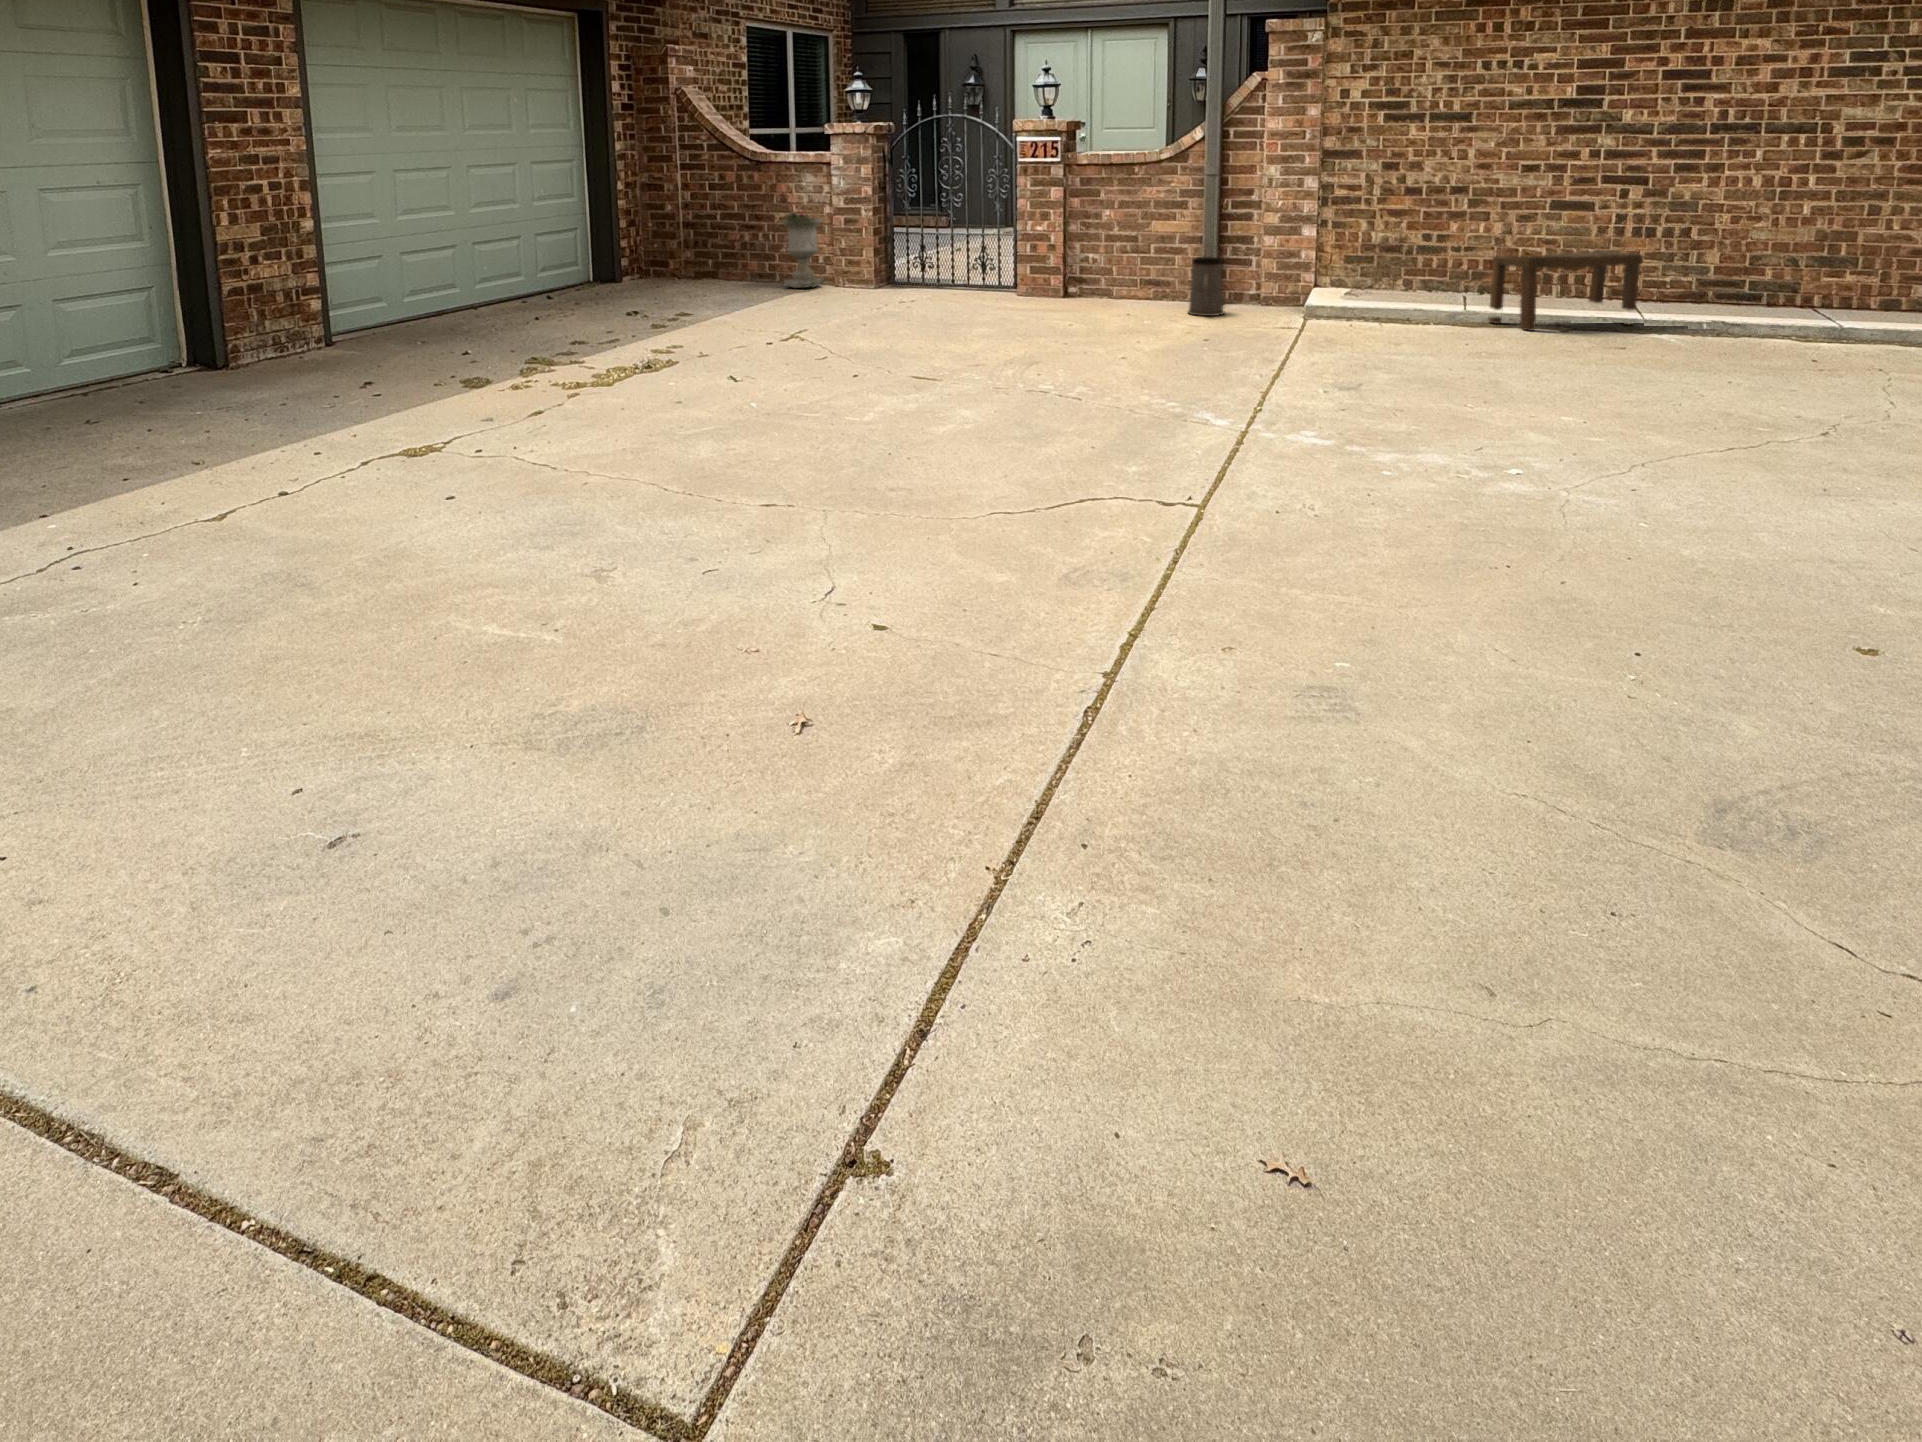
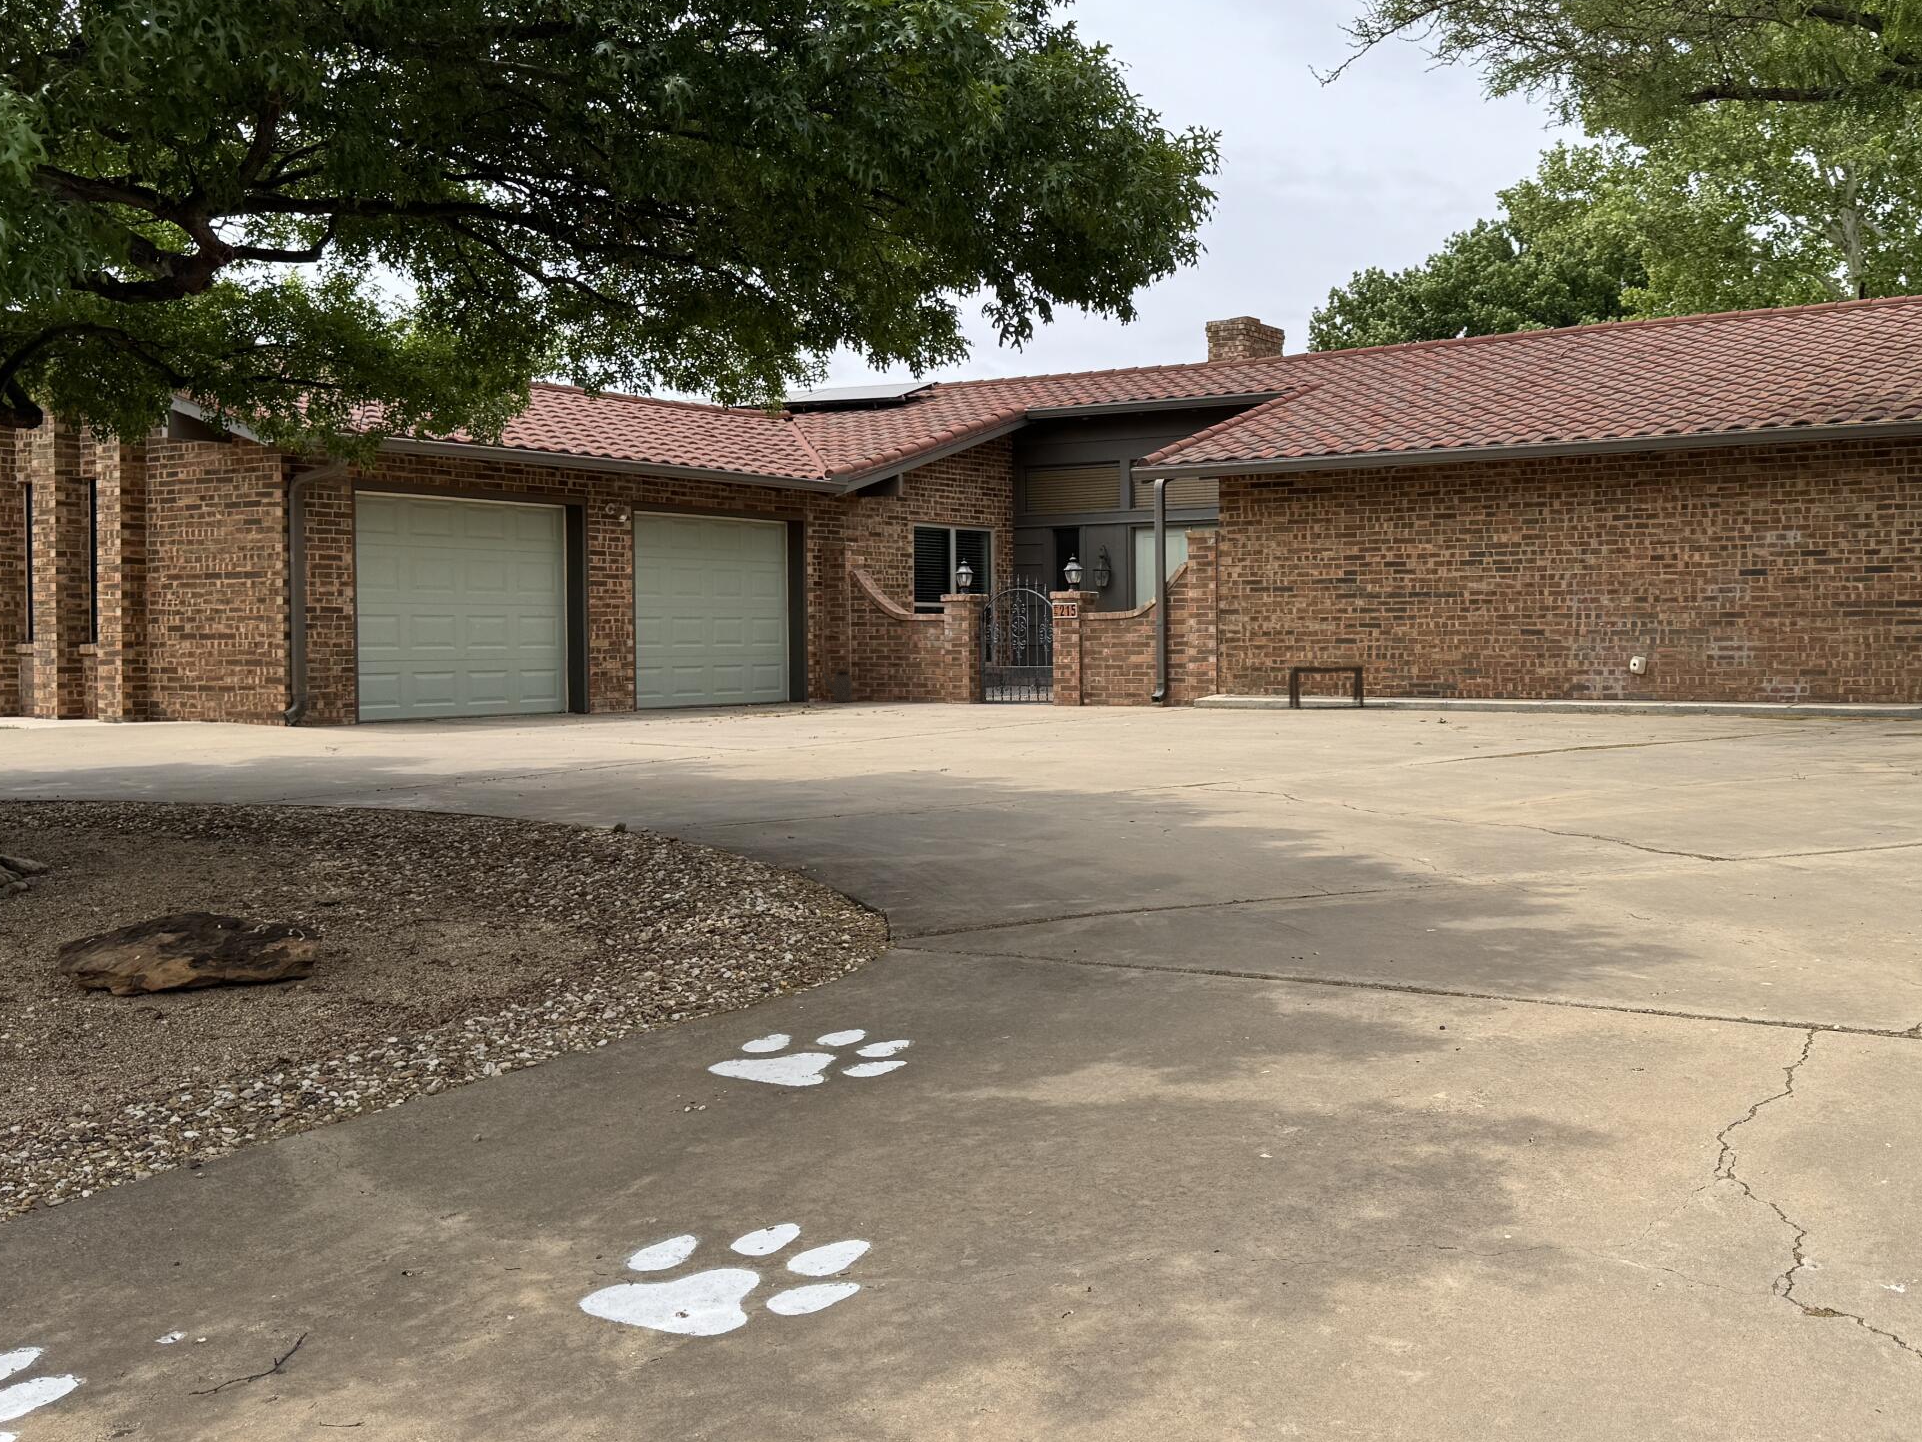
planter: present [782,211,823,288] -> none [914,652,942,702]
watering can: present [1188,250,1224,316] -> present [822,670,853,702]

